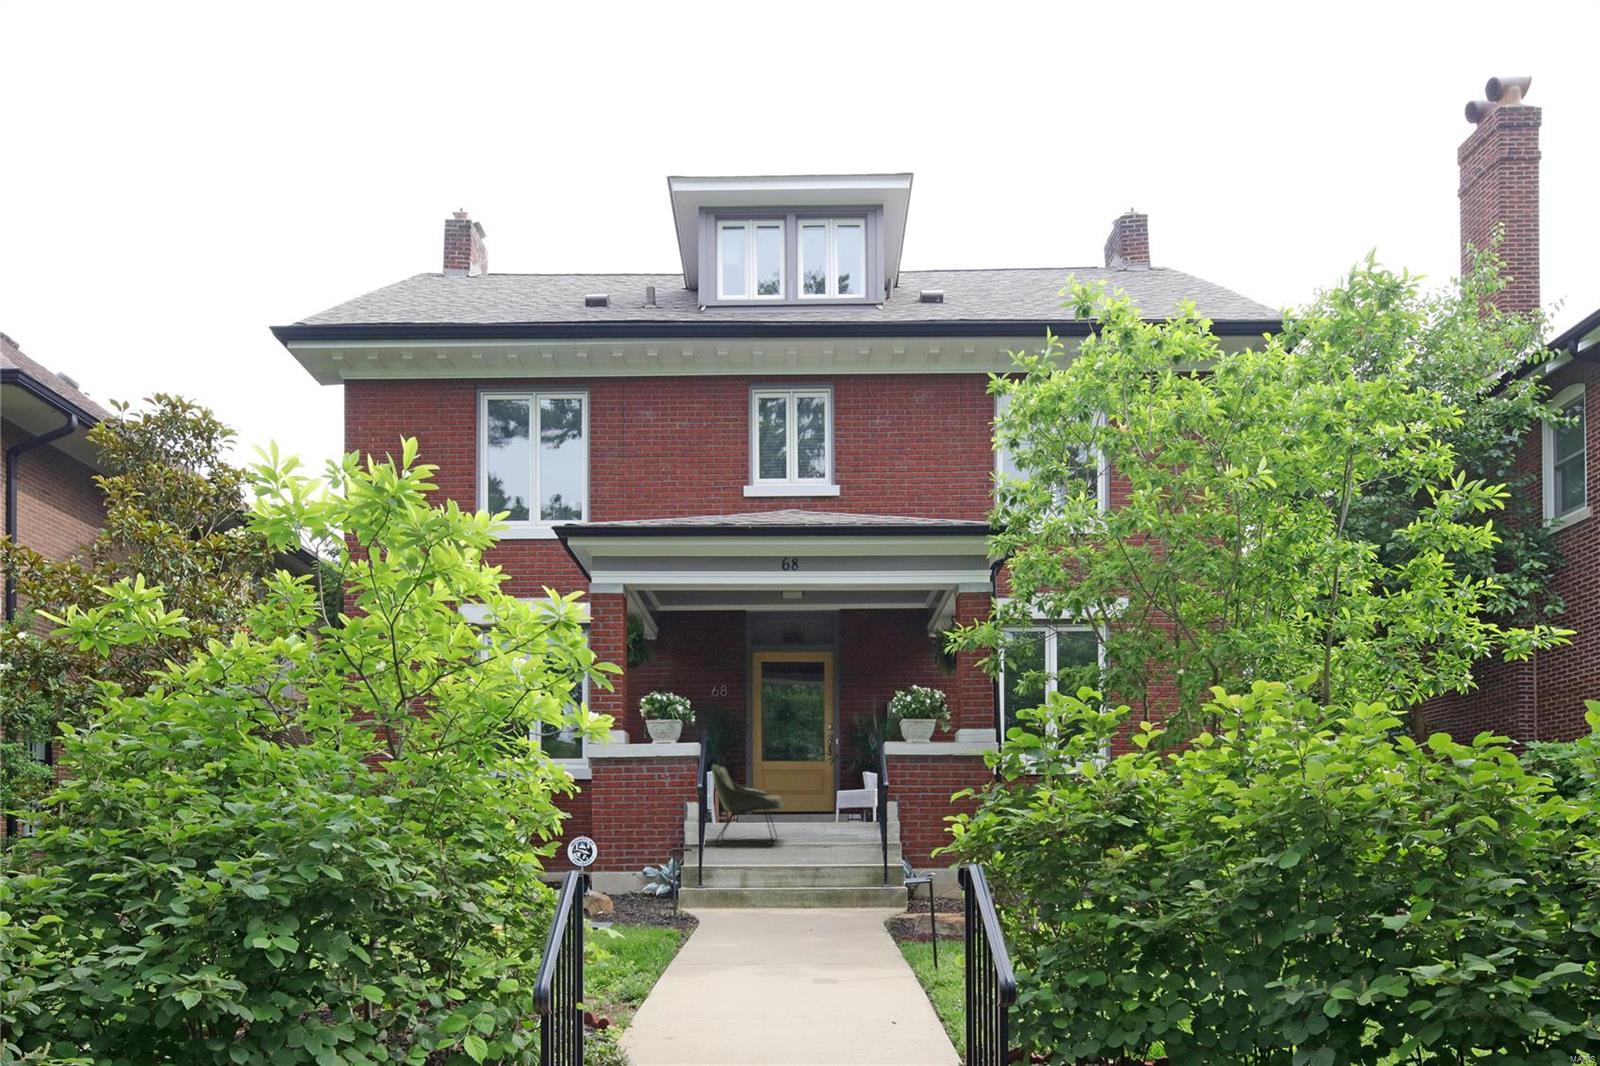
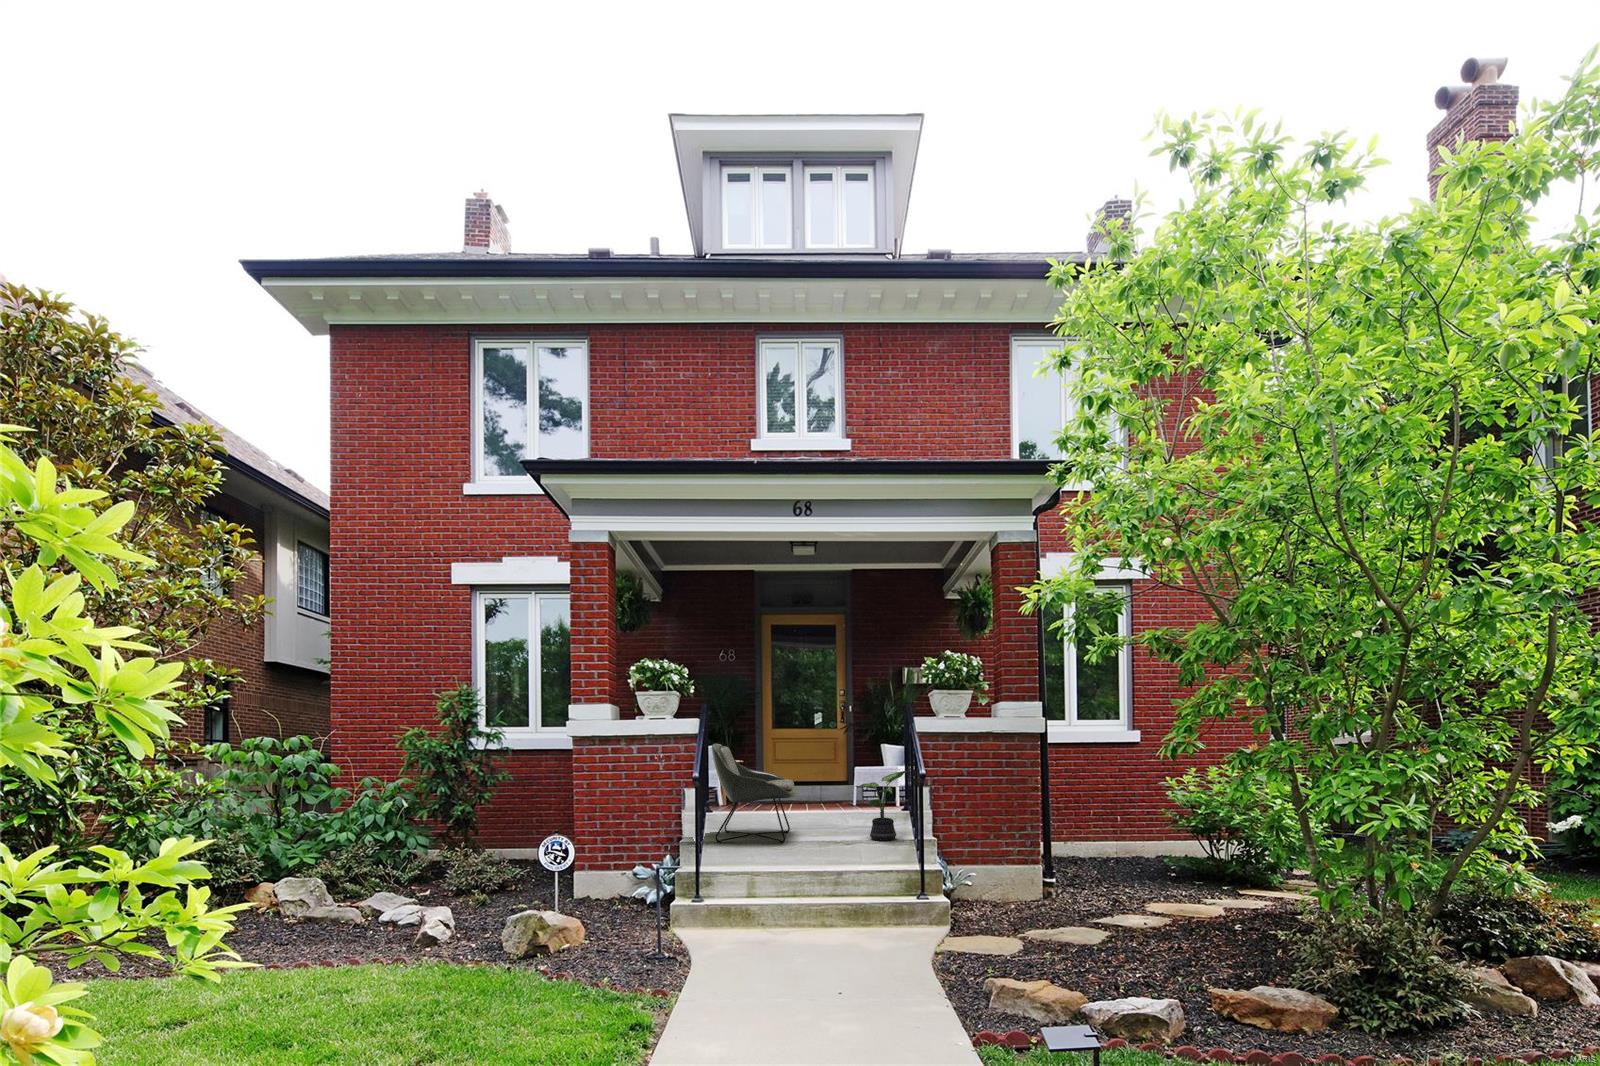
potted plant: none [836,787,878,845] -> present [859,771,908,841]

